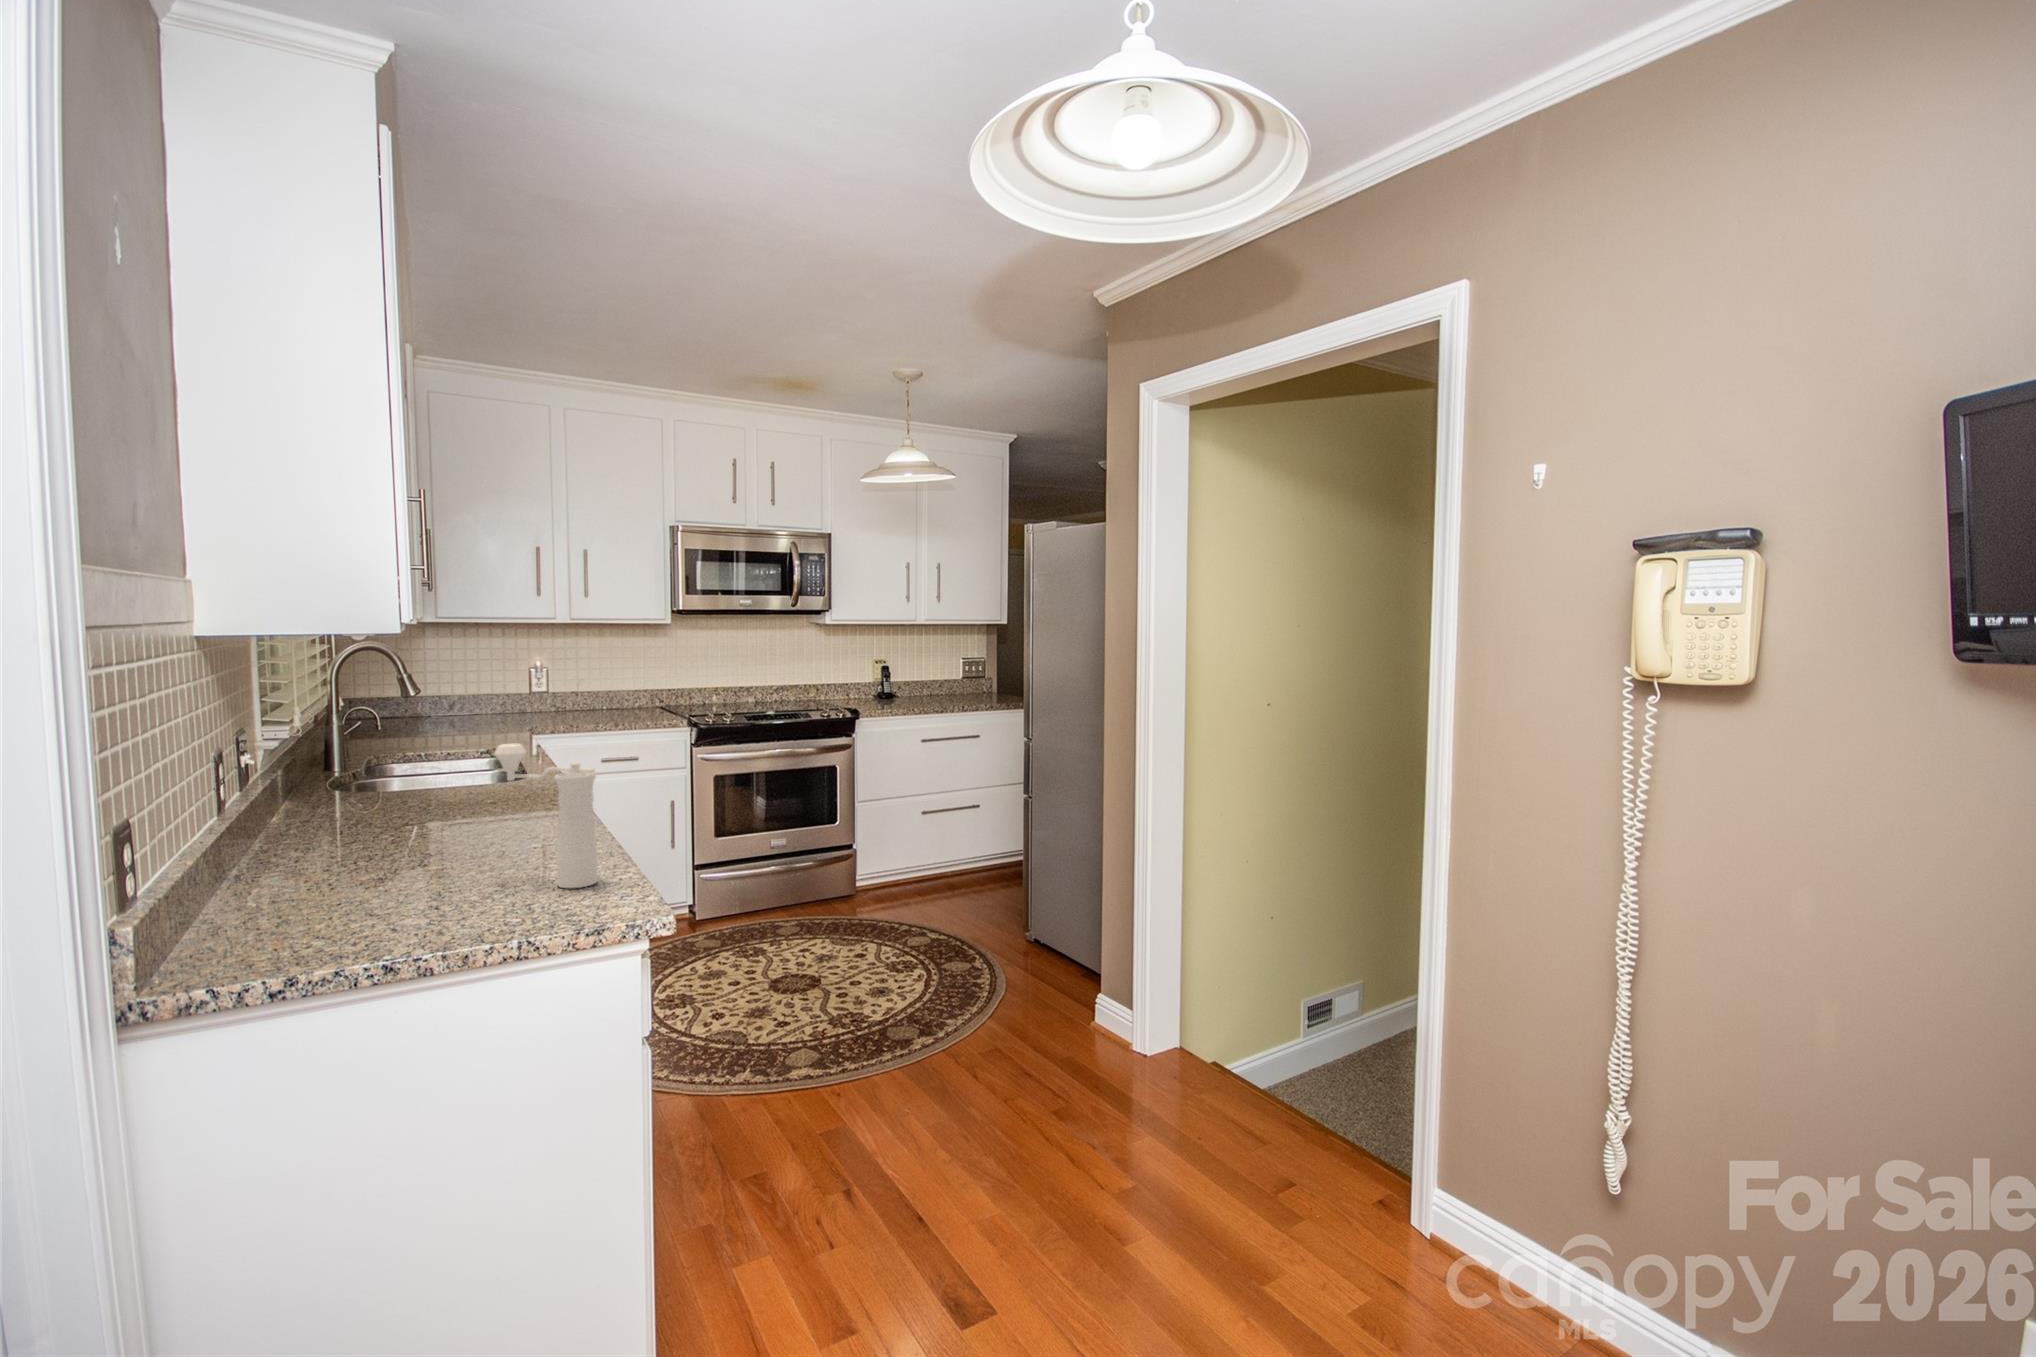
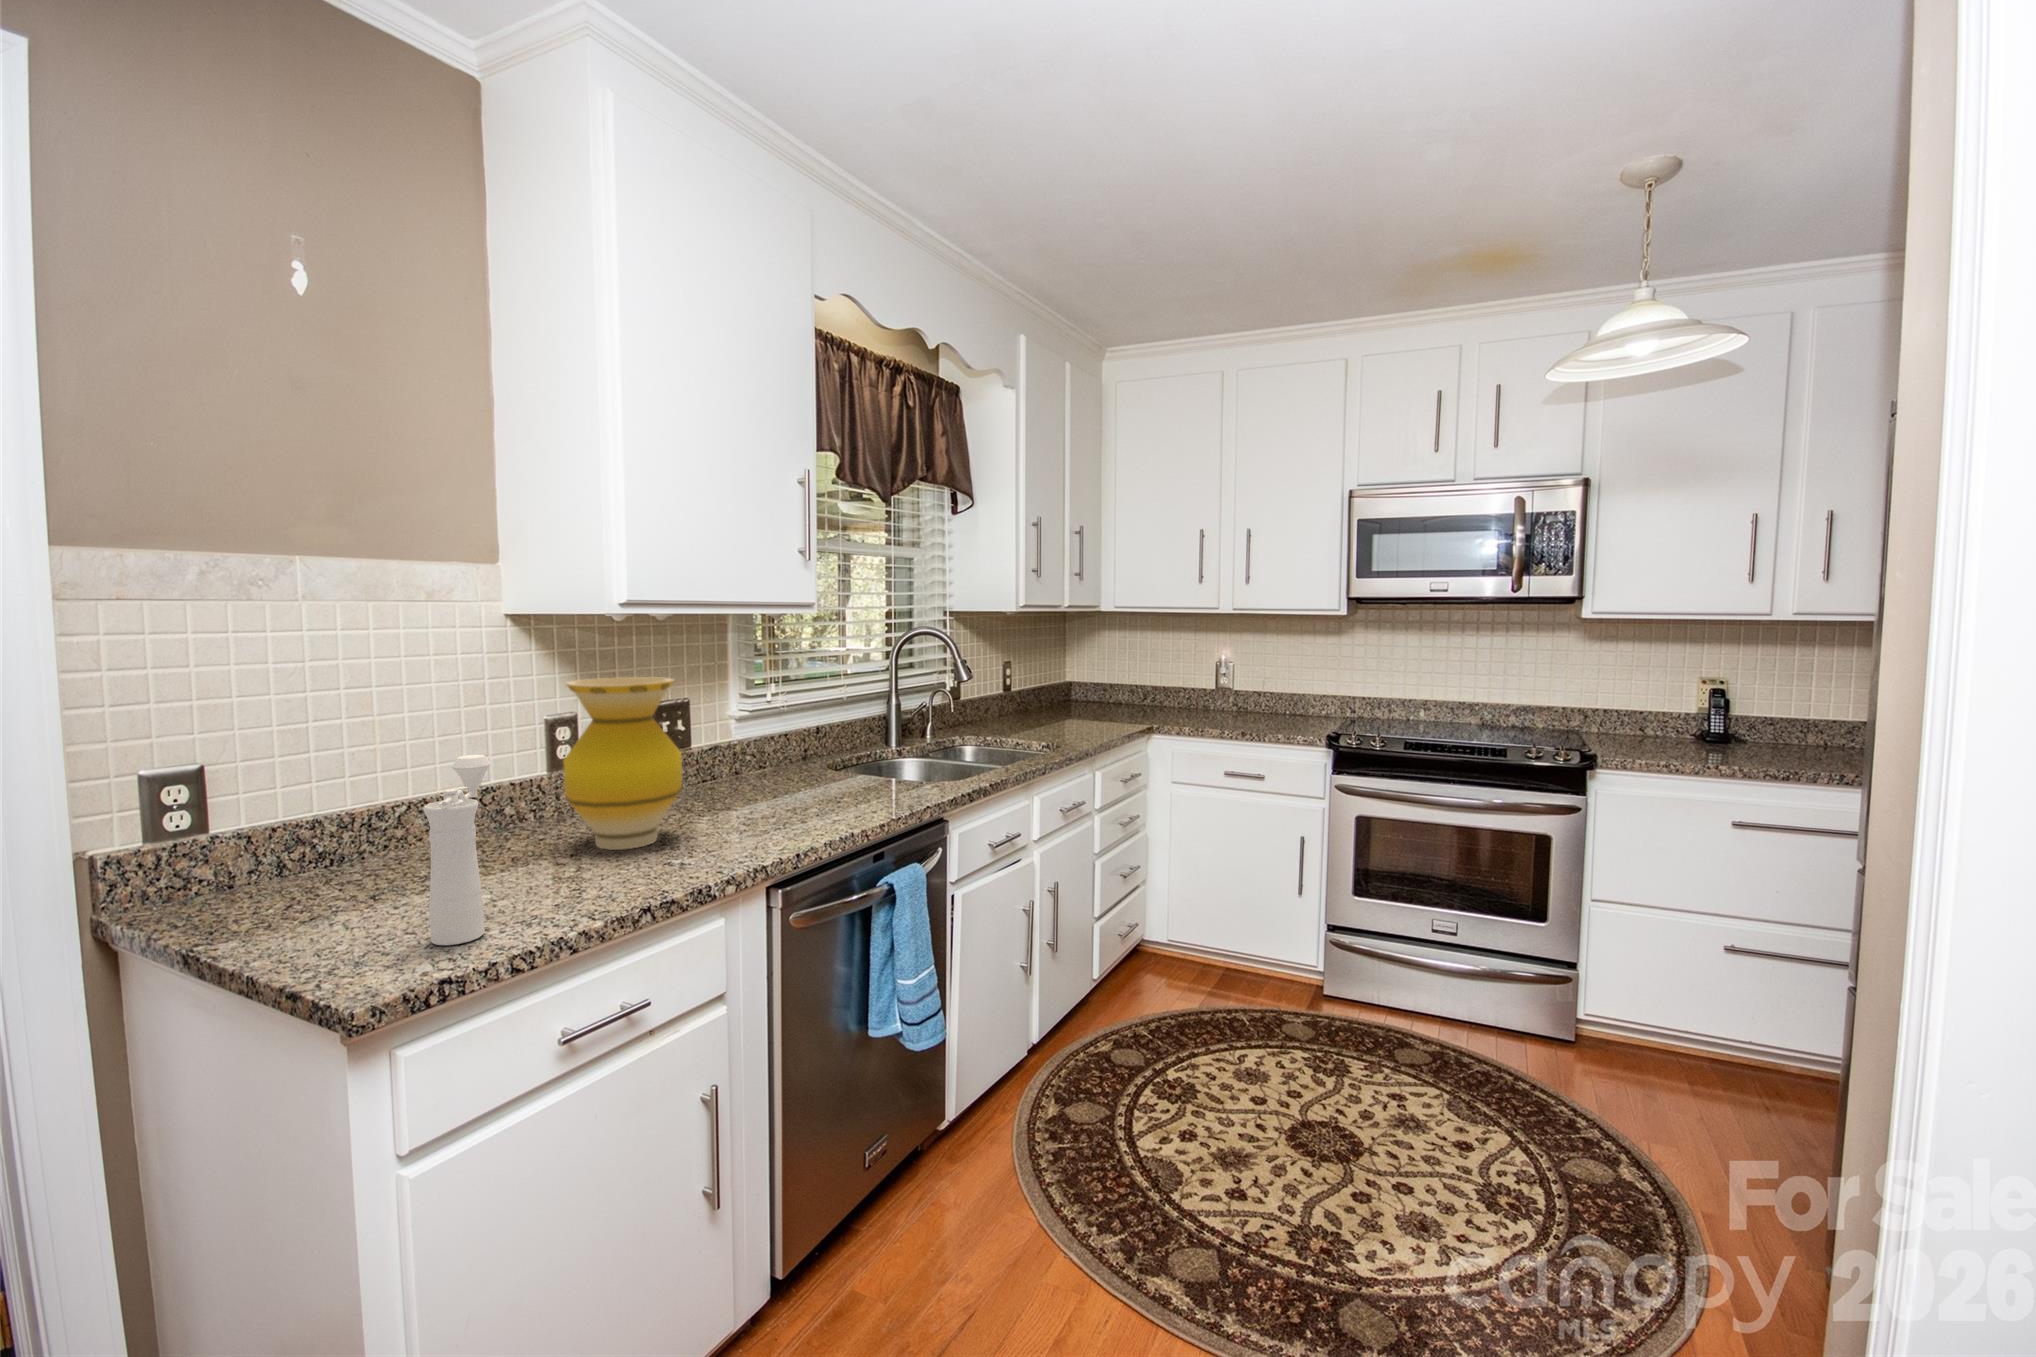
vase: none [352,683,479,853] -> present [563,677,682,850]

